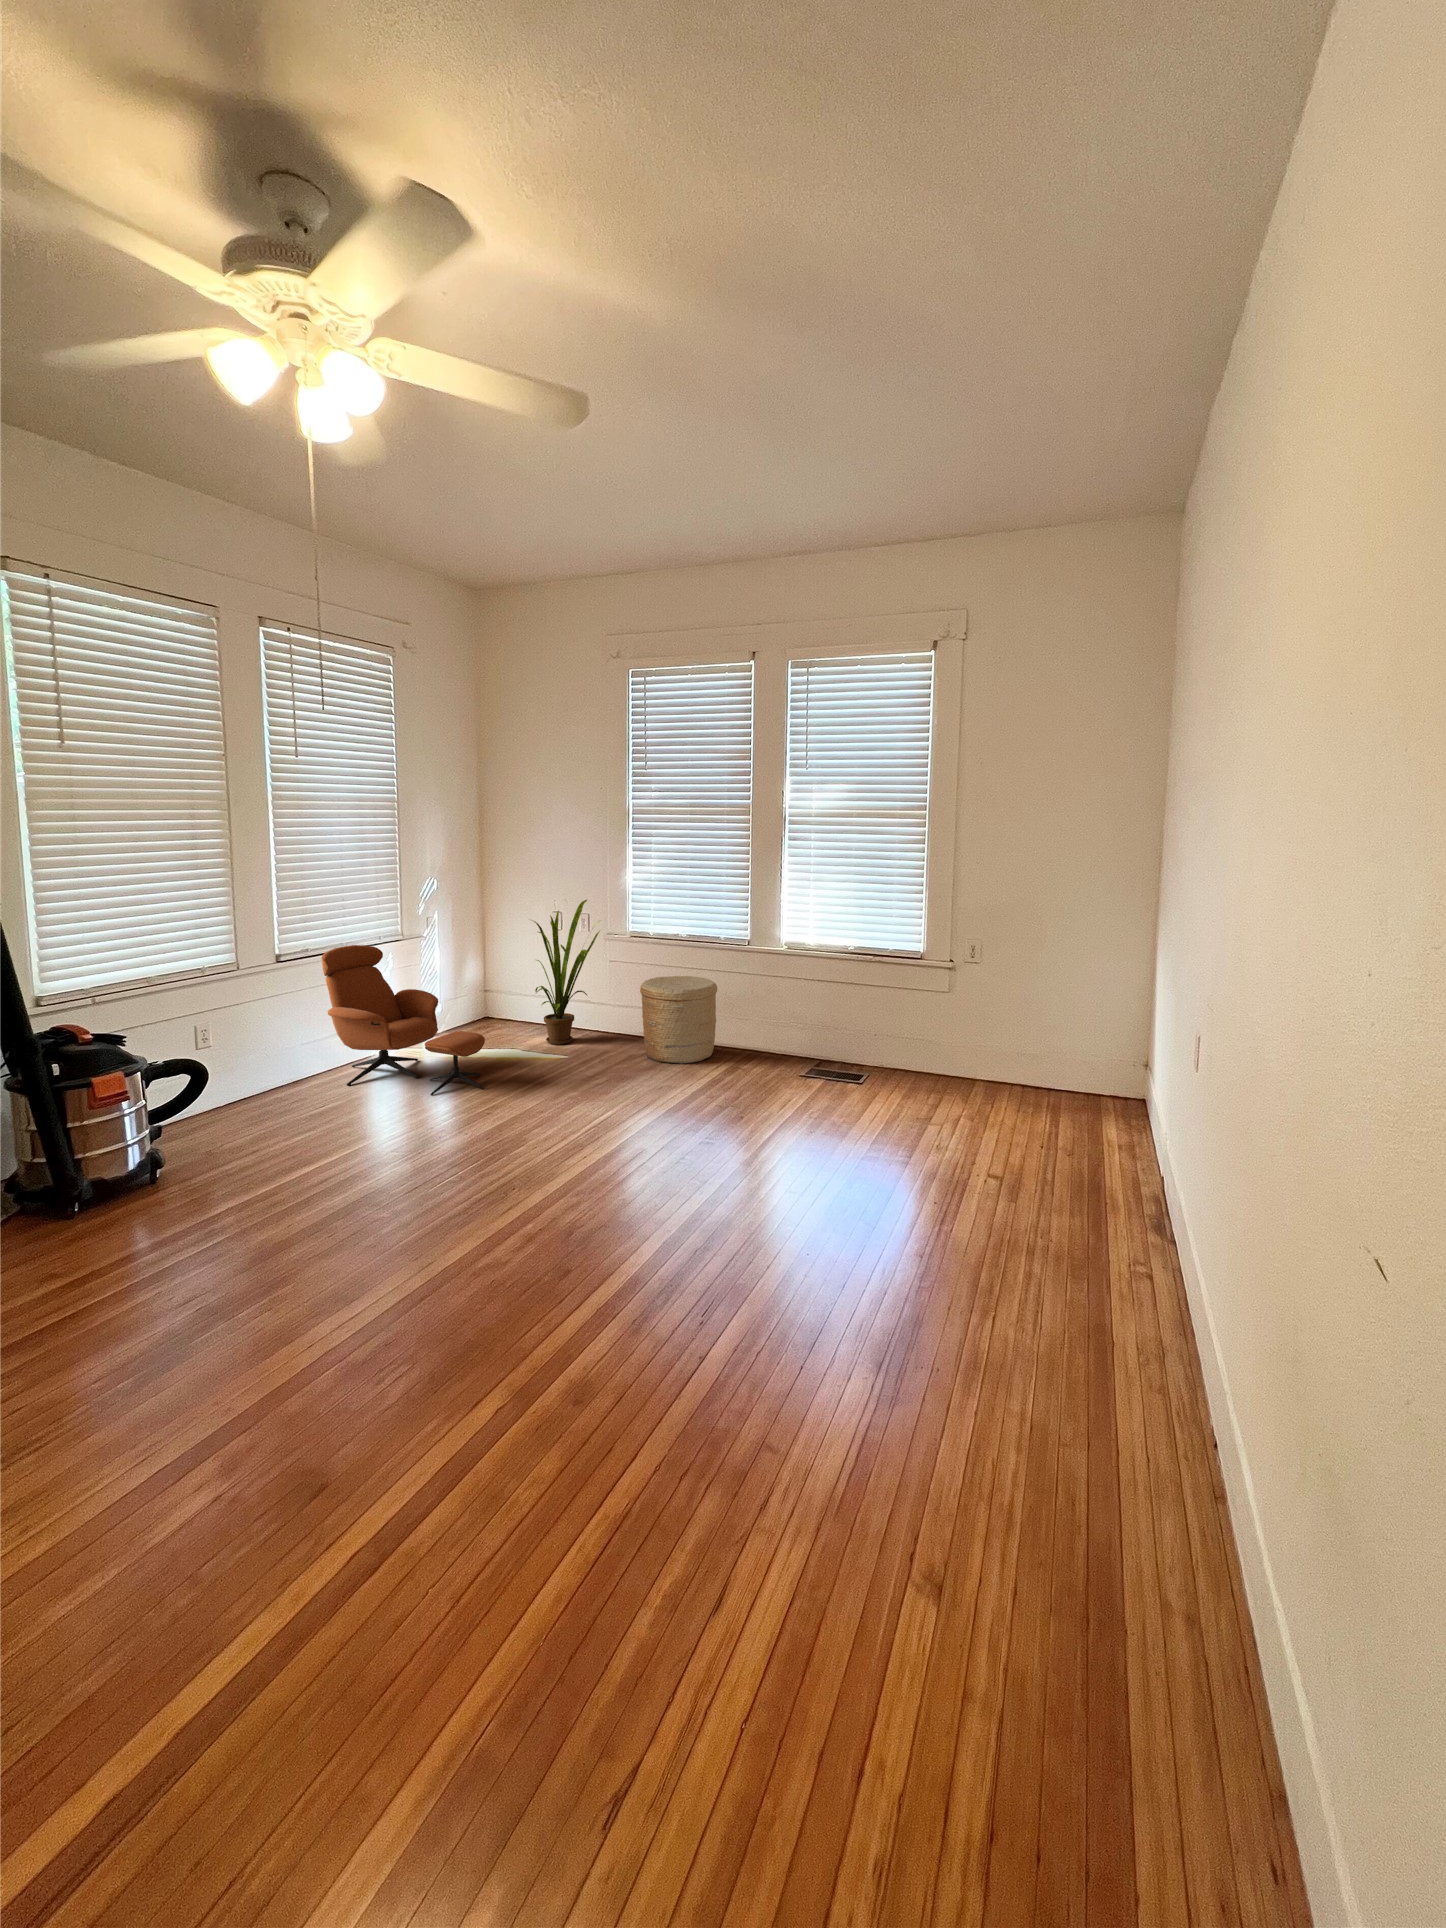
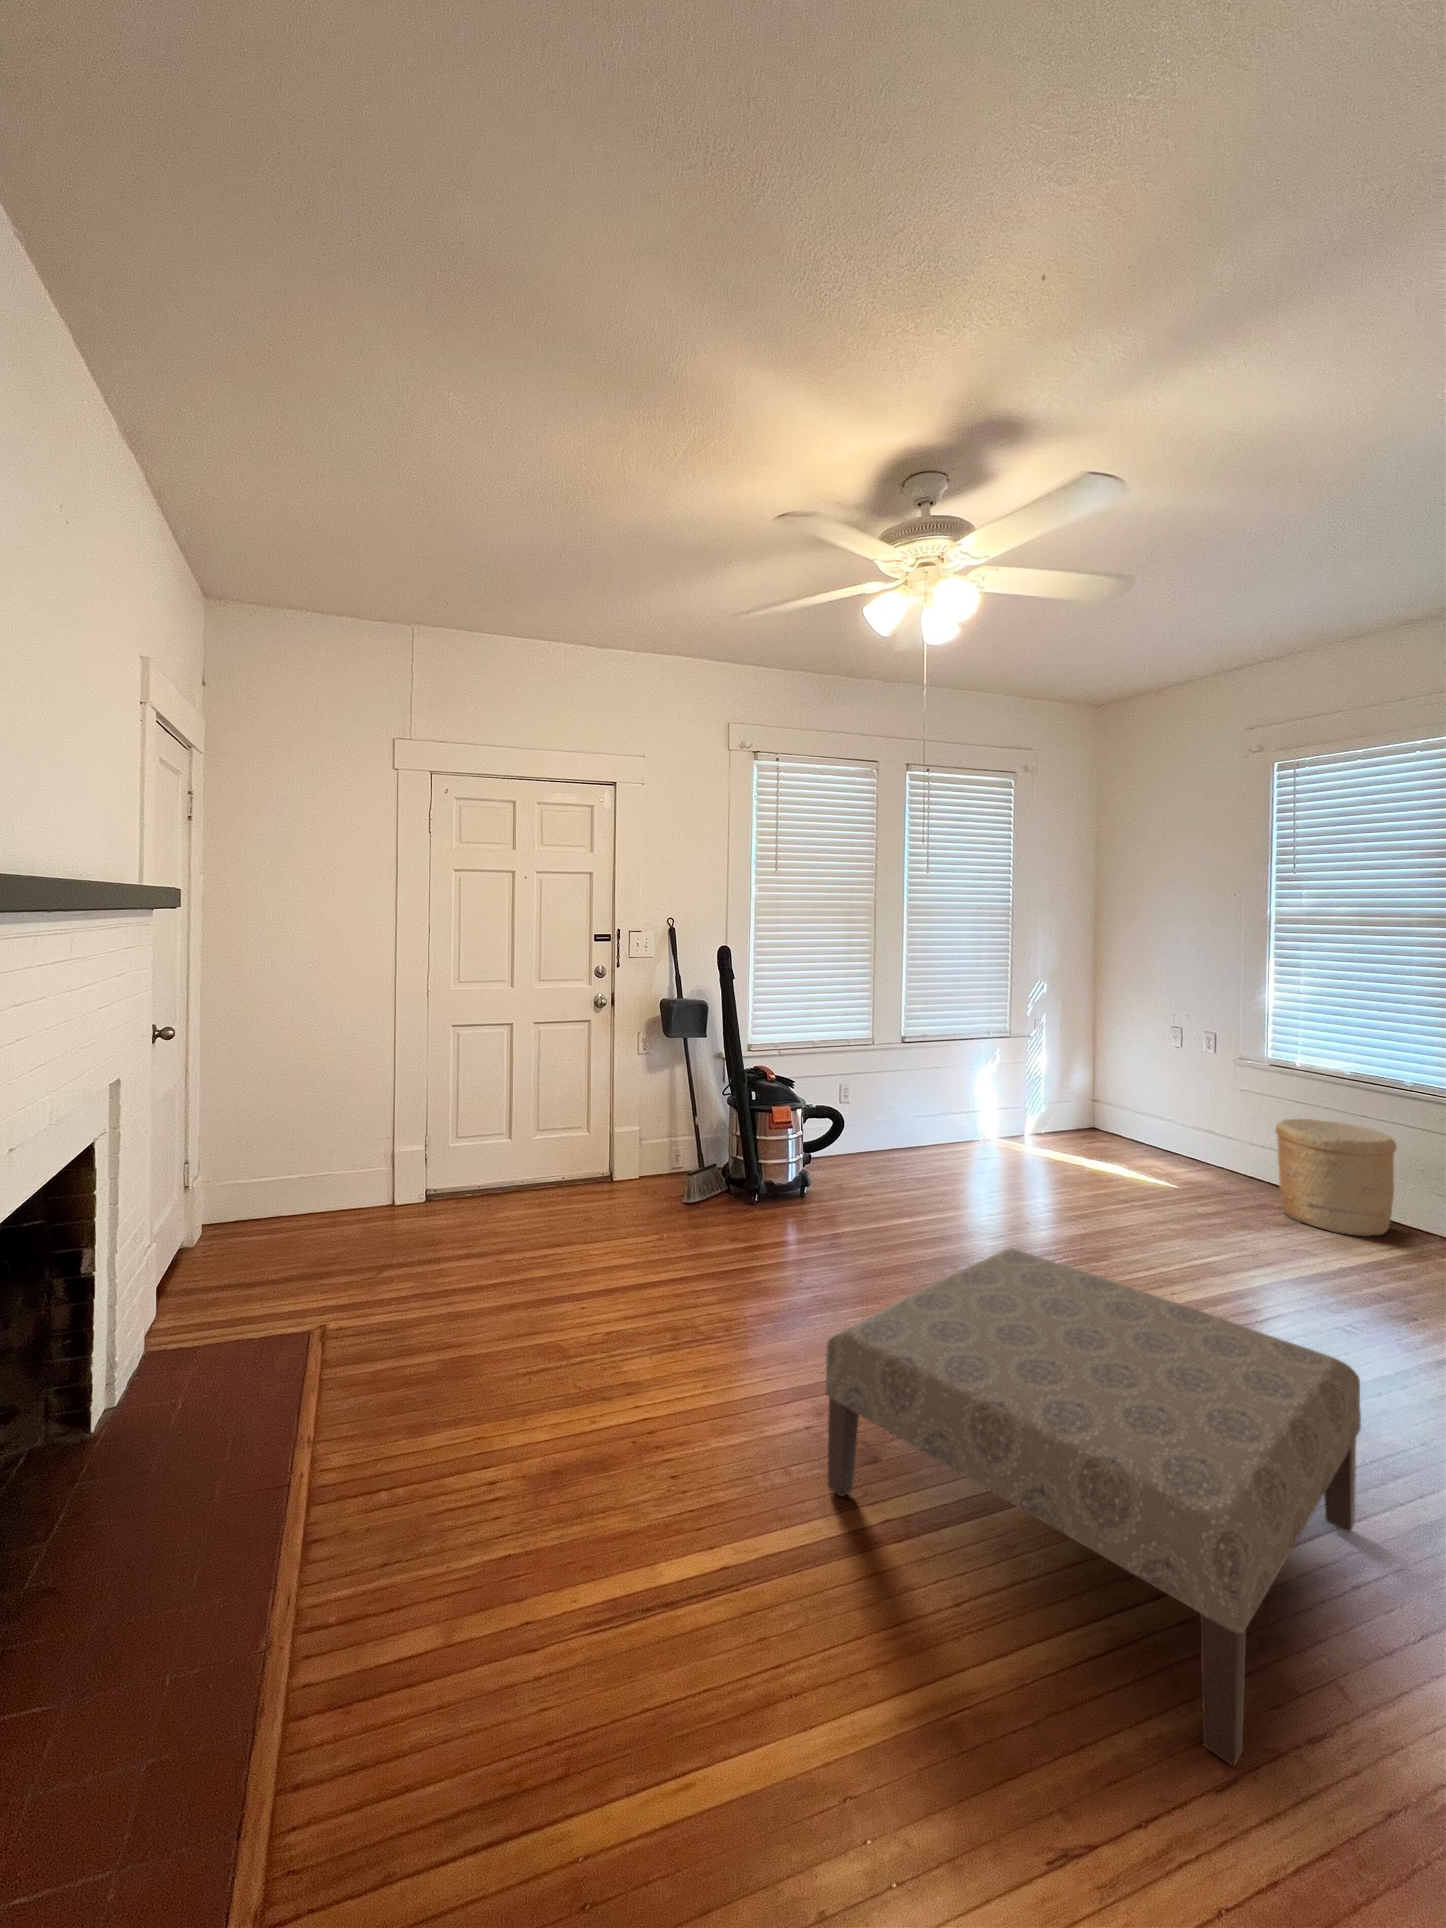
house plant: present [531,900,600,1045] -> none [1139,1016,1230,1175]
lounge chair: present [322,945,485,1095] -> none [936,1037,1079,1197]
ottoman: none [250,1175,759,1595] -> present [825,1248,1361,1766]

